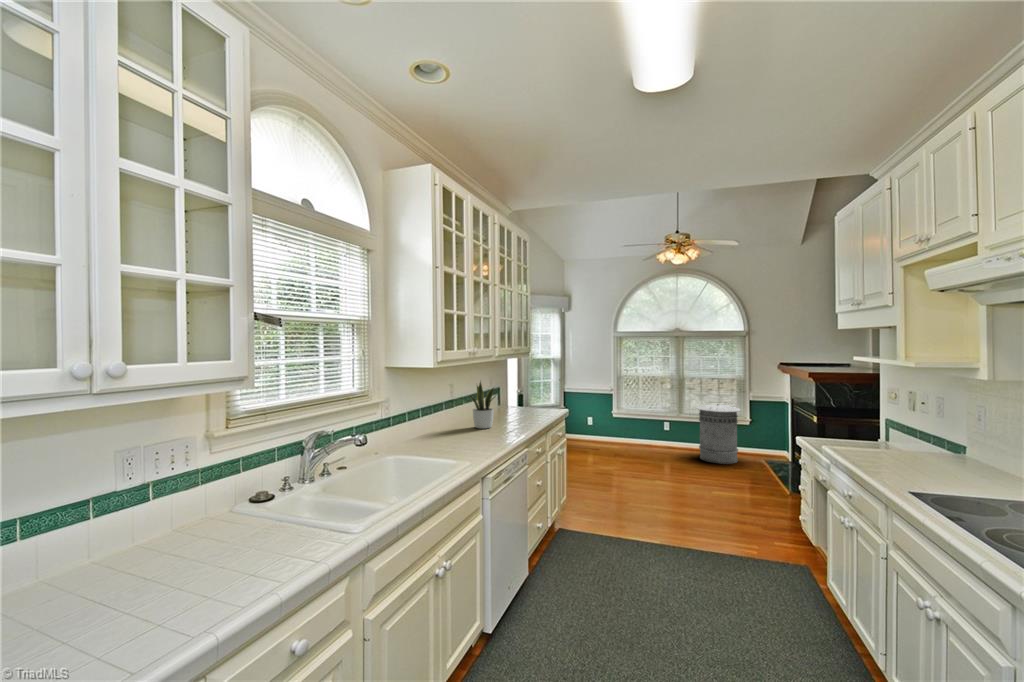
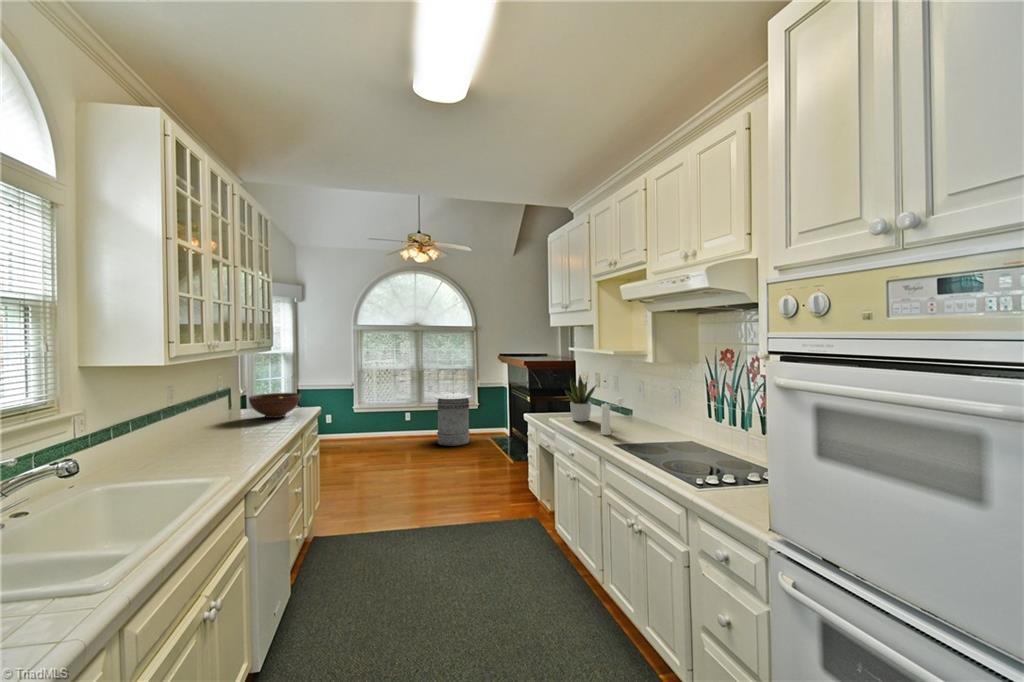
potted plant: present [470,382,495,429] -> present [565,375,596,422]
fruit bowl: none [510,393,550,414] -> present [249,393,301,418]
pepper mill: none [900,431,947,482] -> present [601,397,624,435]

